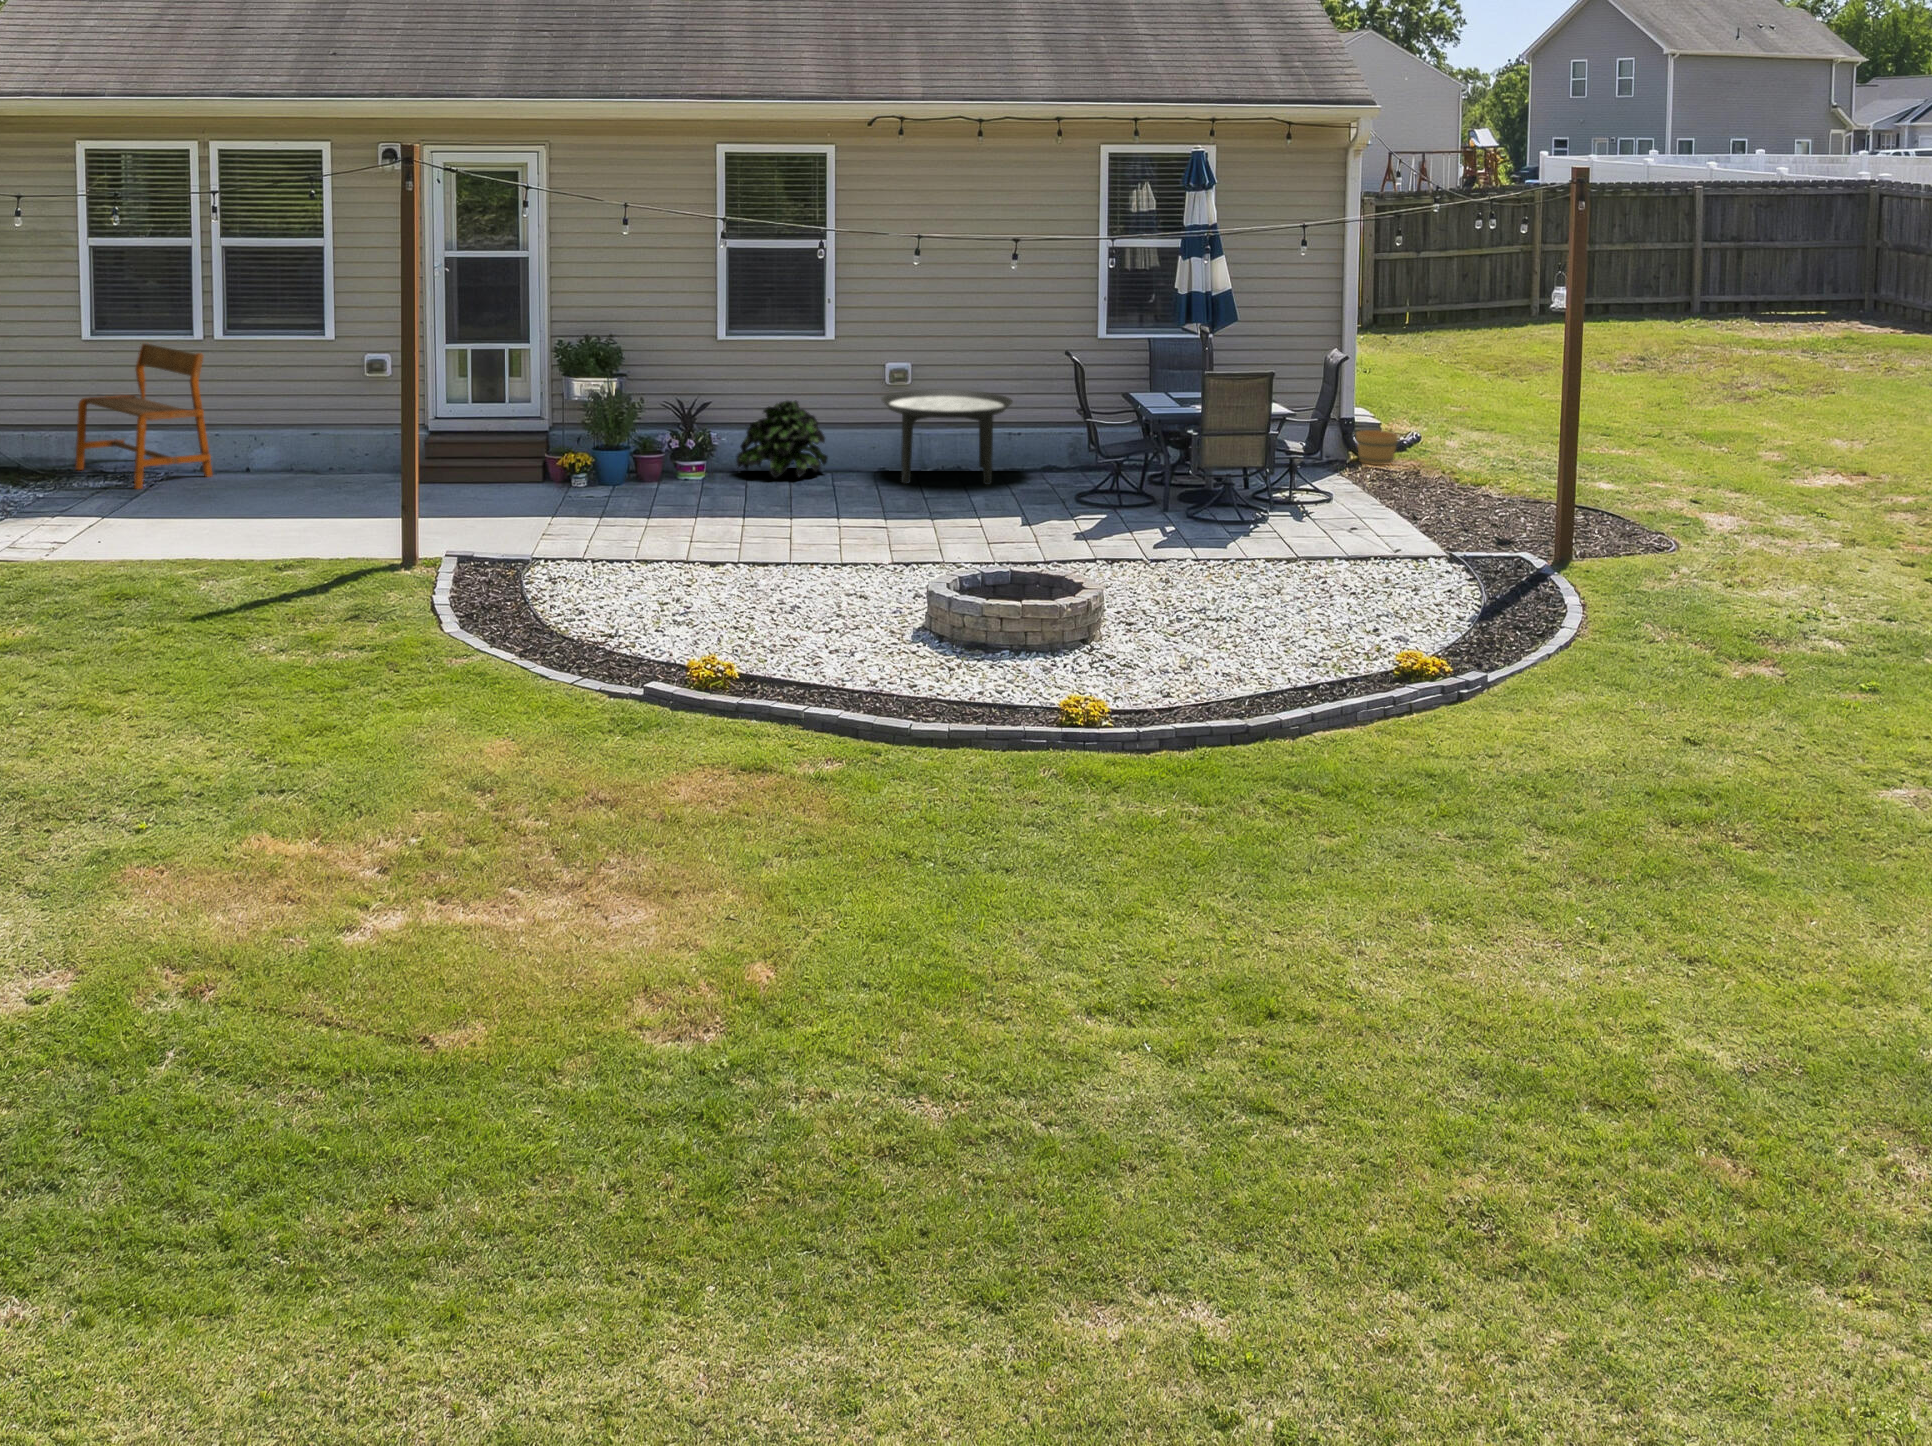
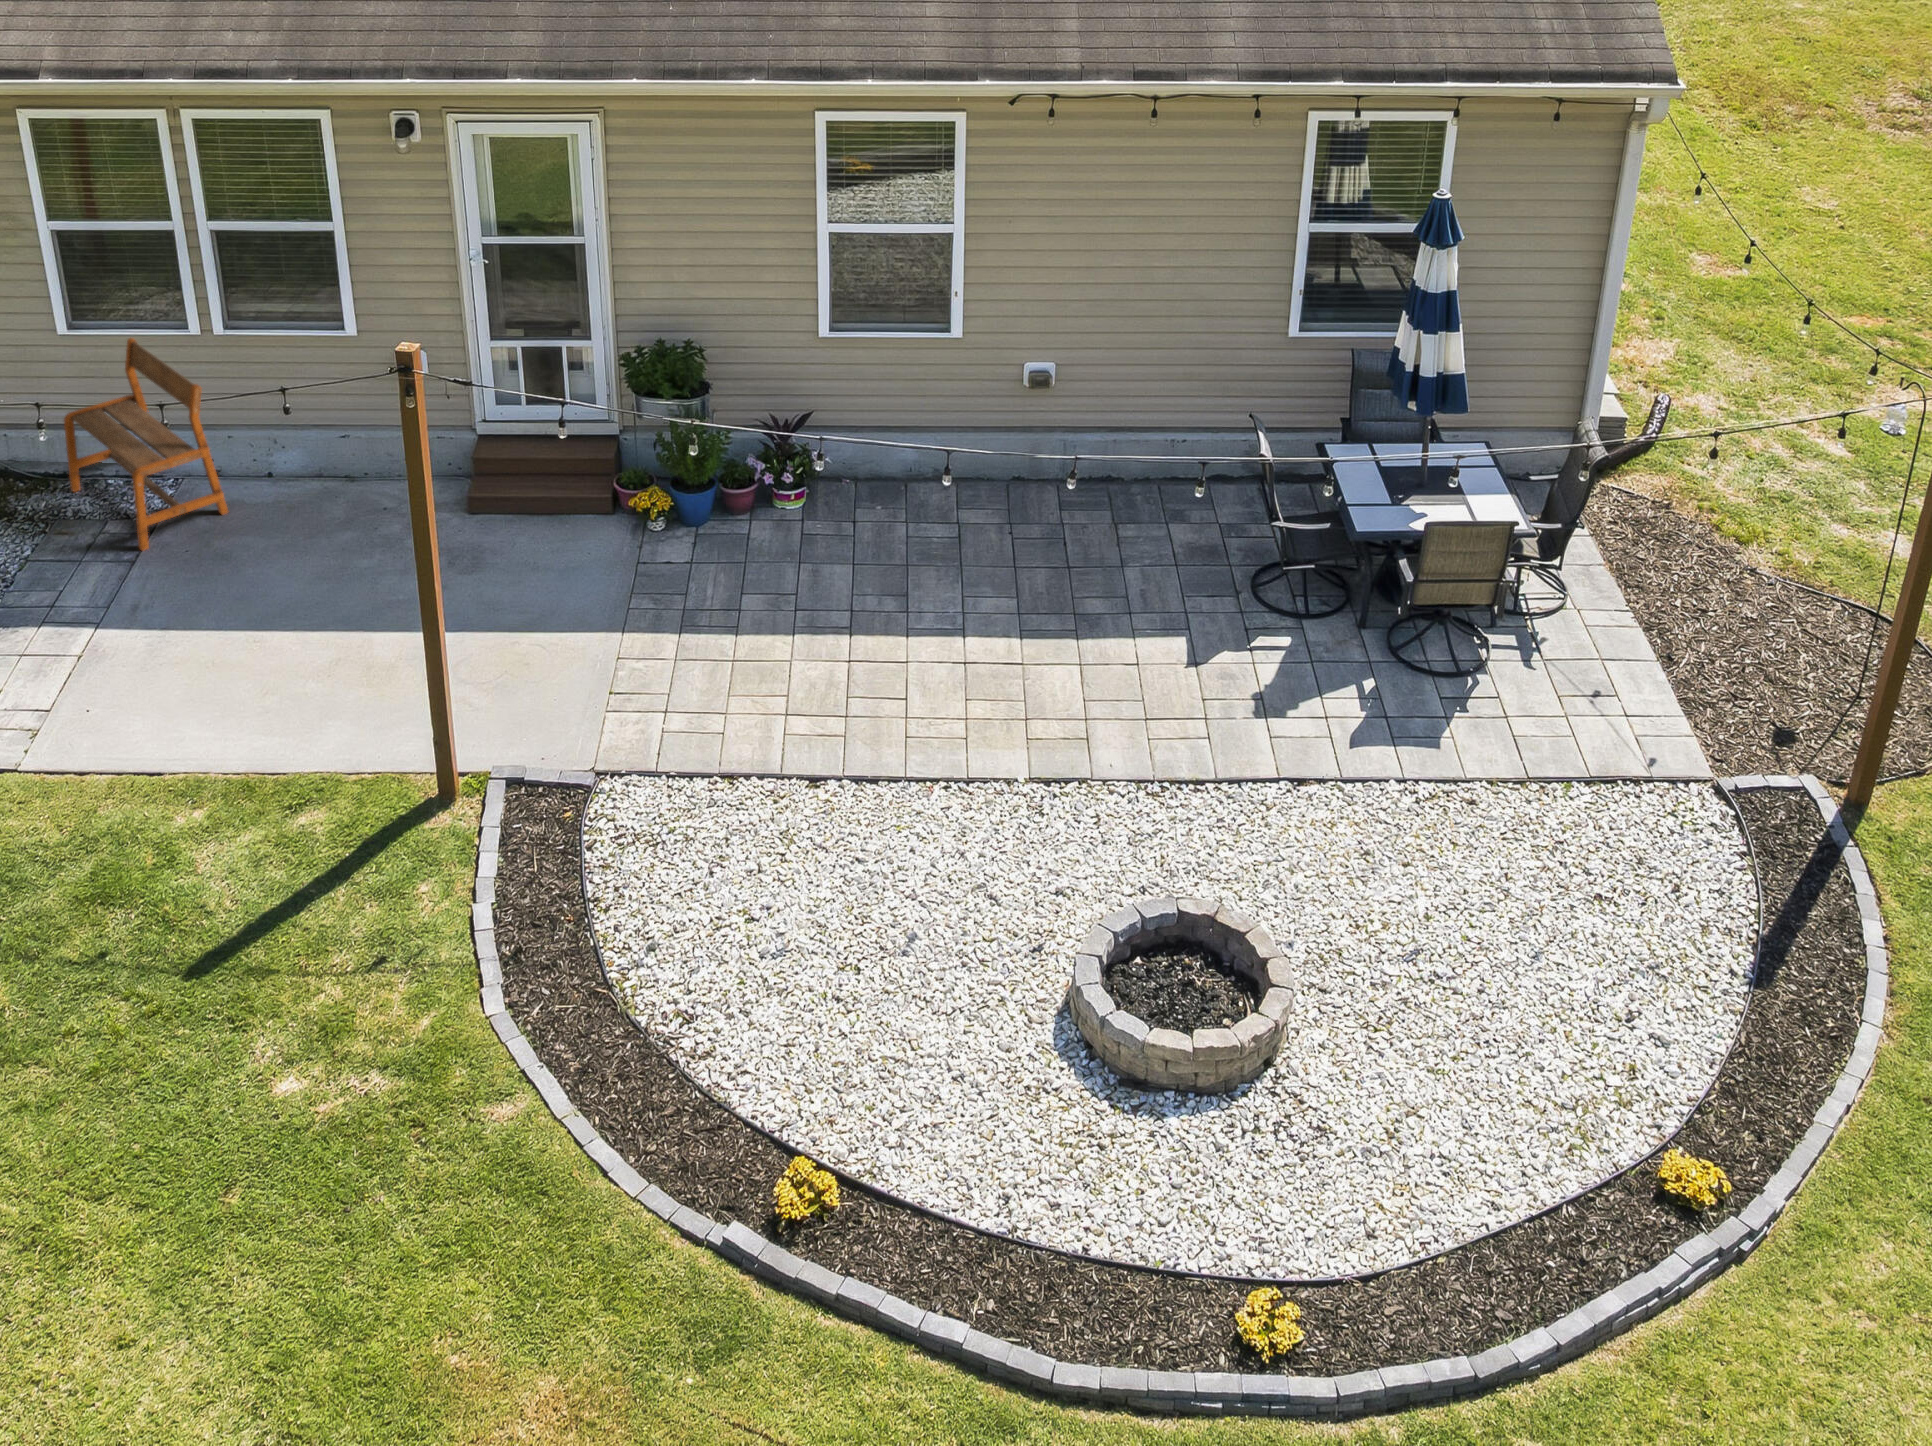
round table: present [881,390,1013,485] -> none [1017,408,1180,558]
potted plant: present [736,401,828,478] -> none [841,436,951,539]
bucket: present [1355,430,1398,465] -> none [1599,451,1655,504]

